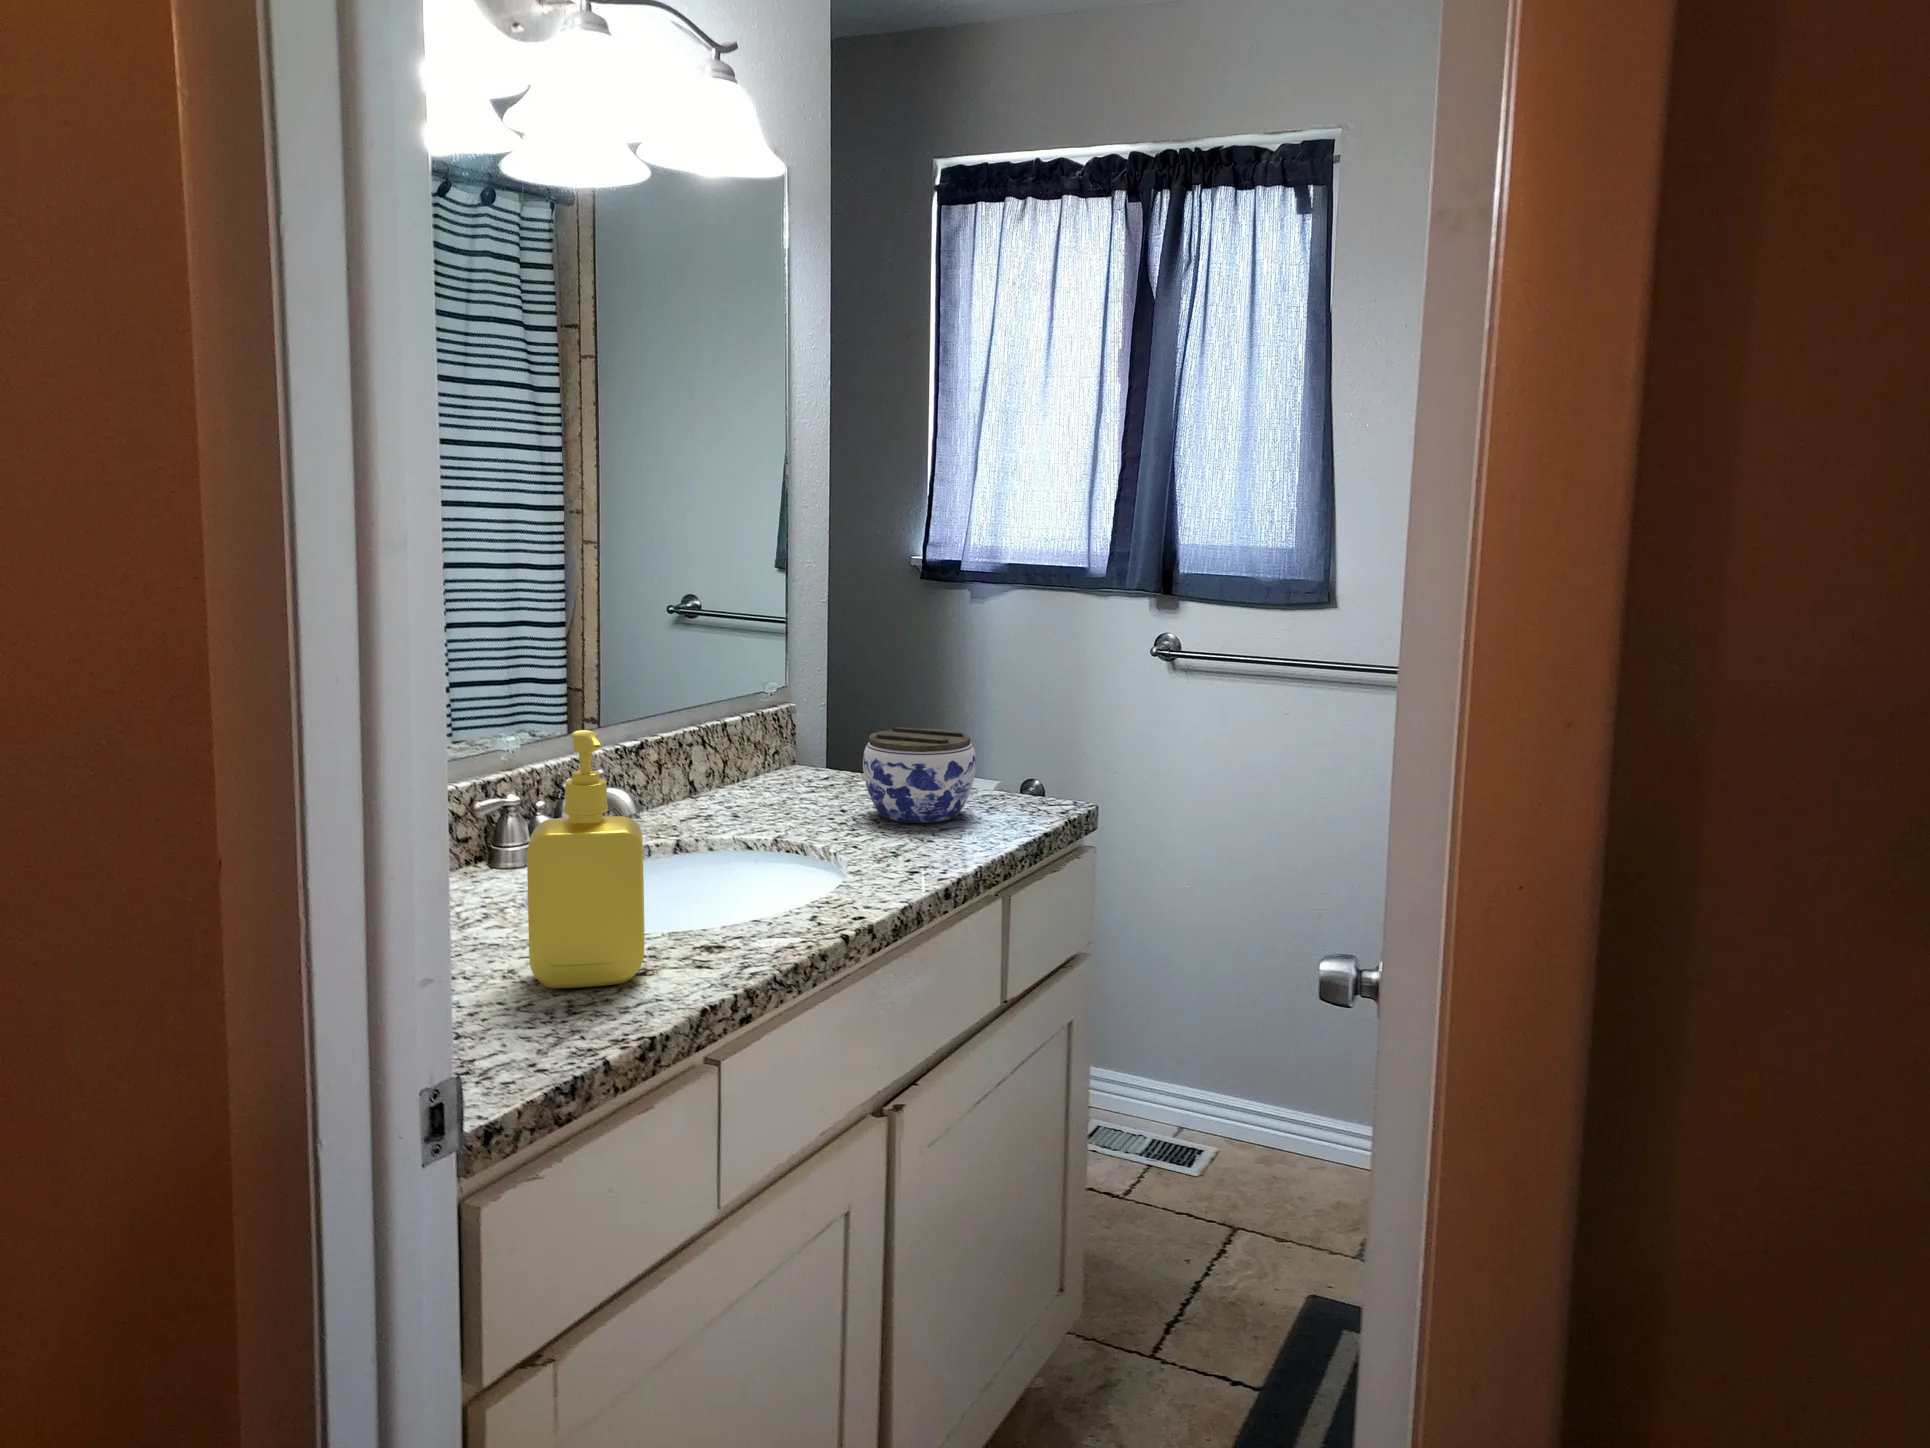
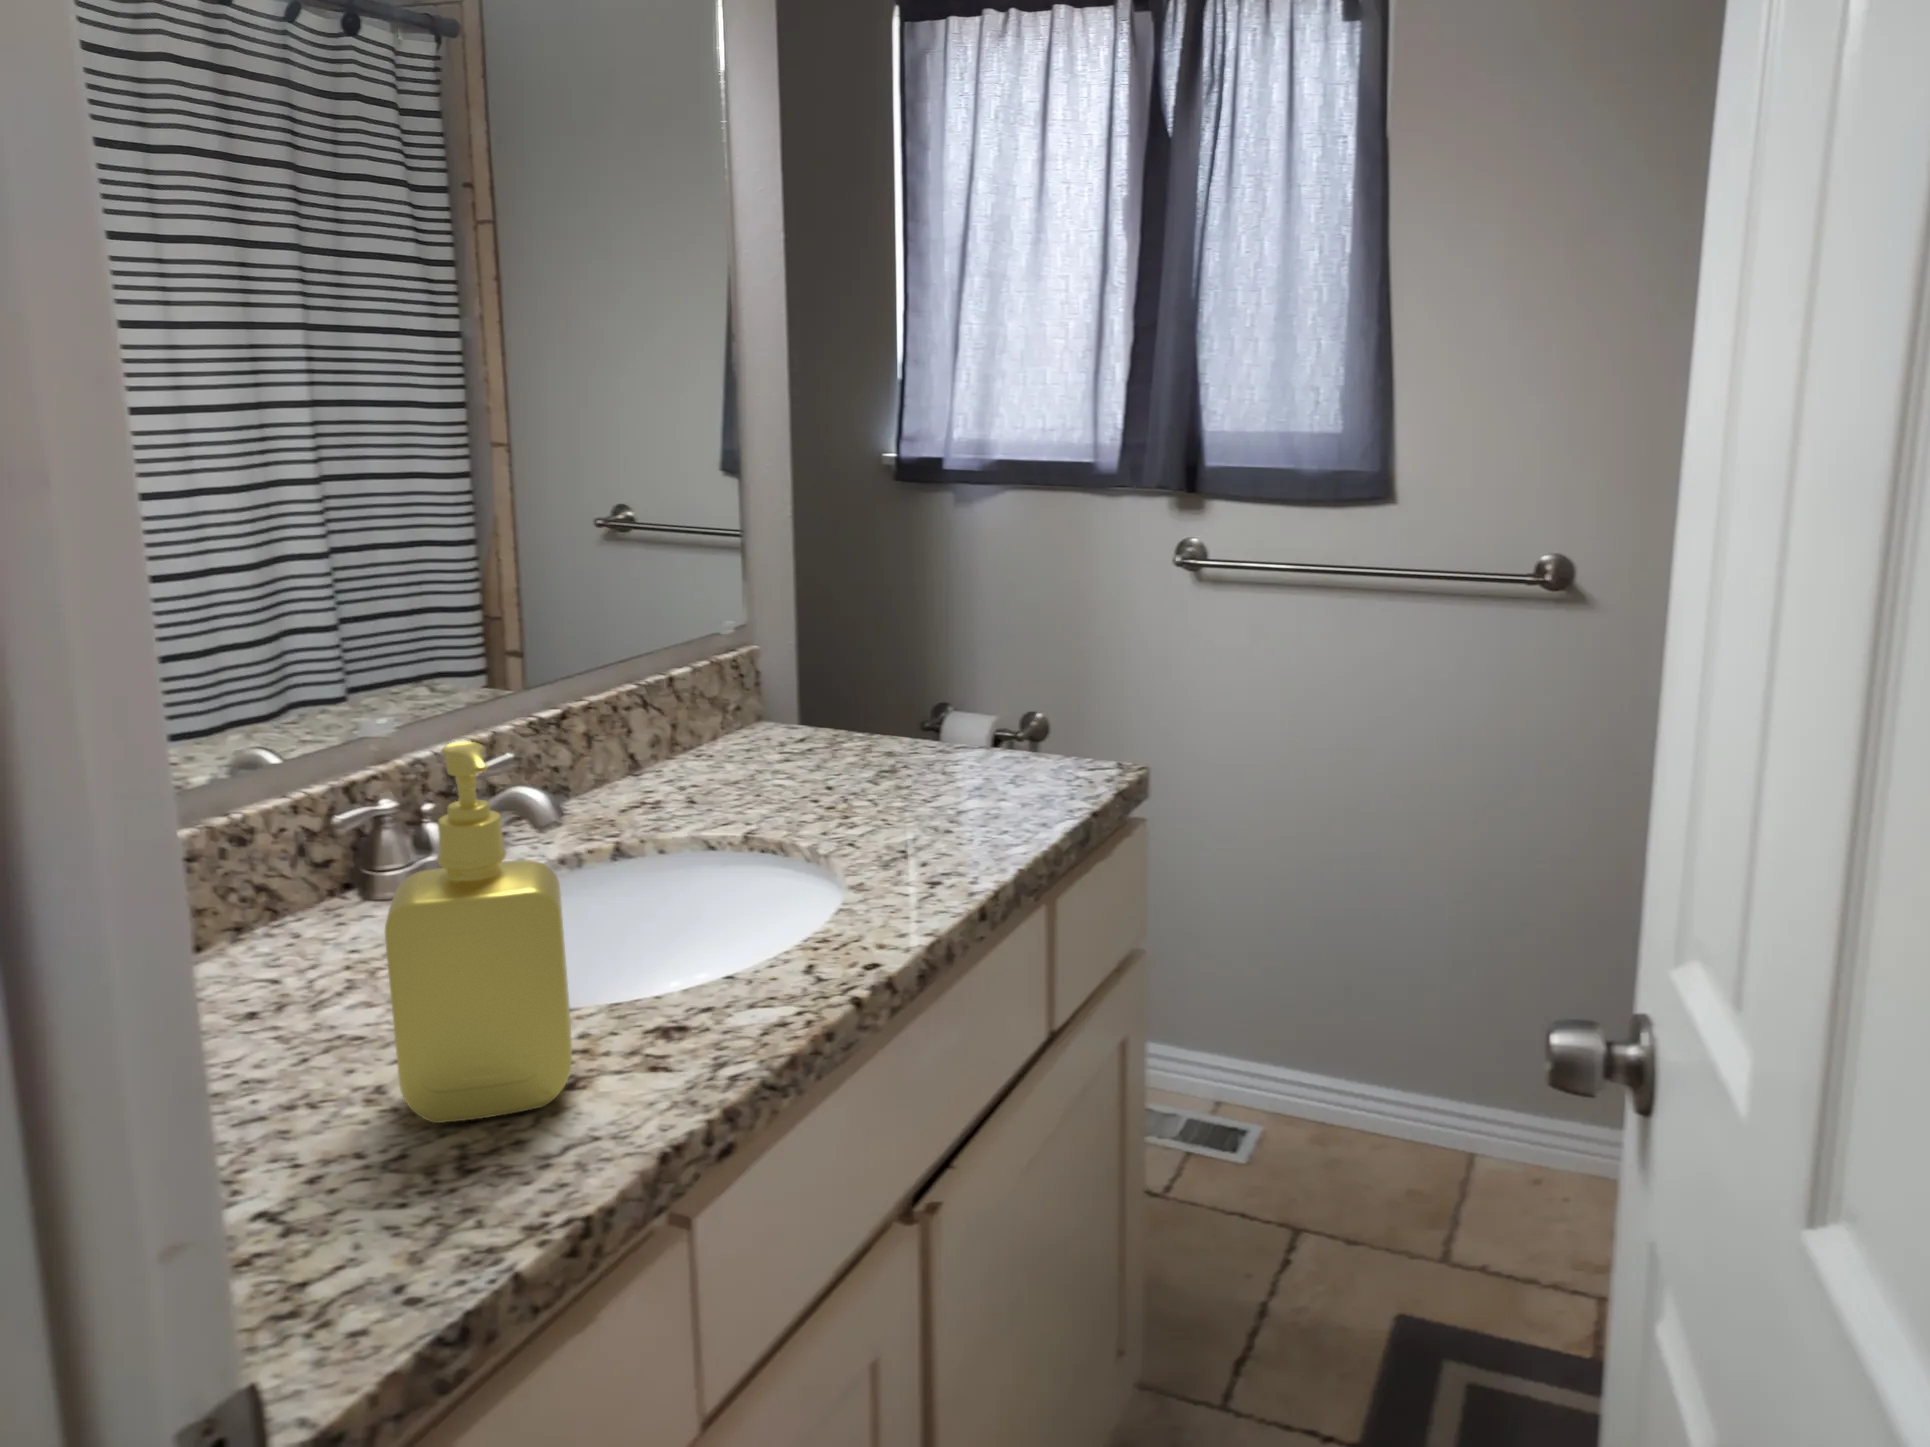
jar: present [863,727,976,823] -> none [852,679,997,804]

